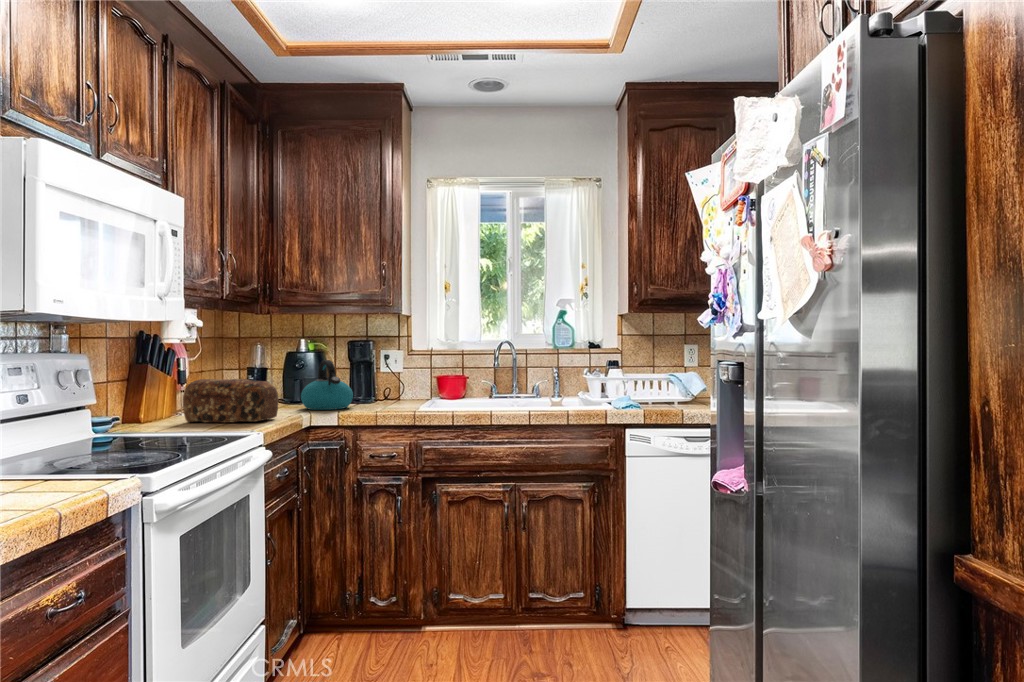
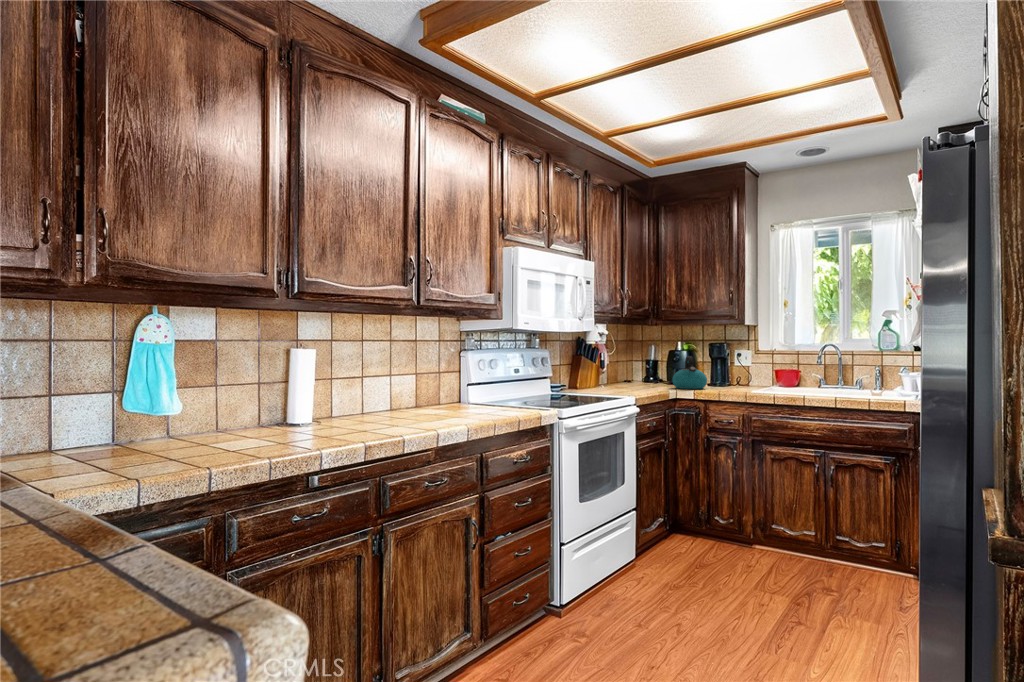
bread loaf: present [183,379,278,423] -> none [599,365,652,391]

